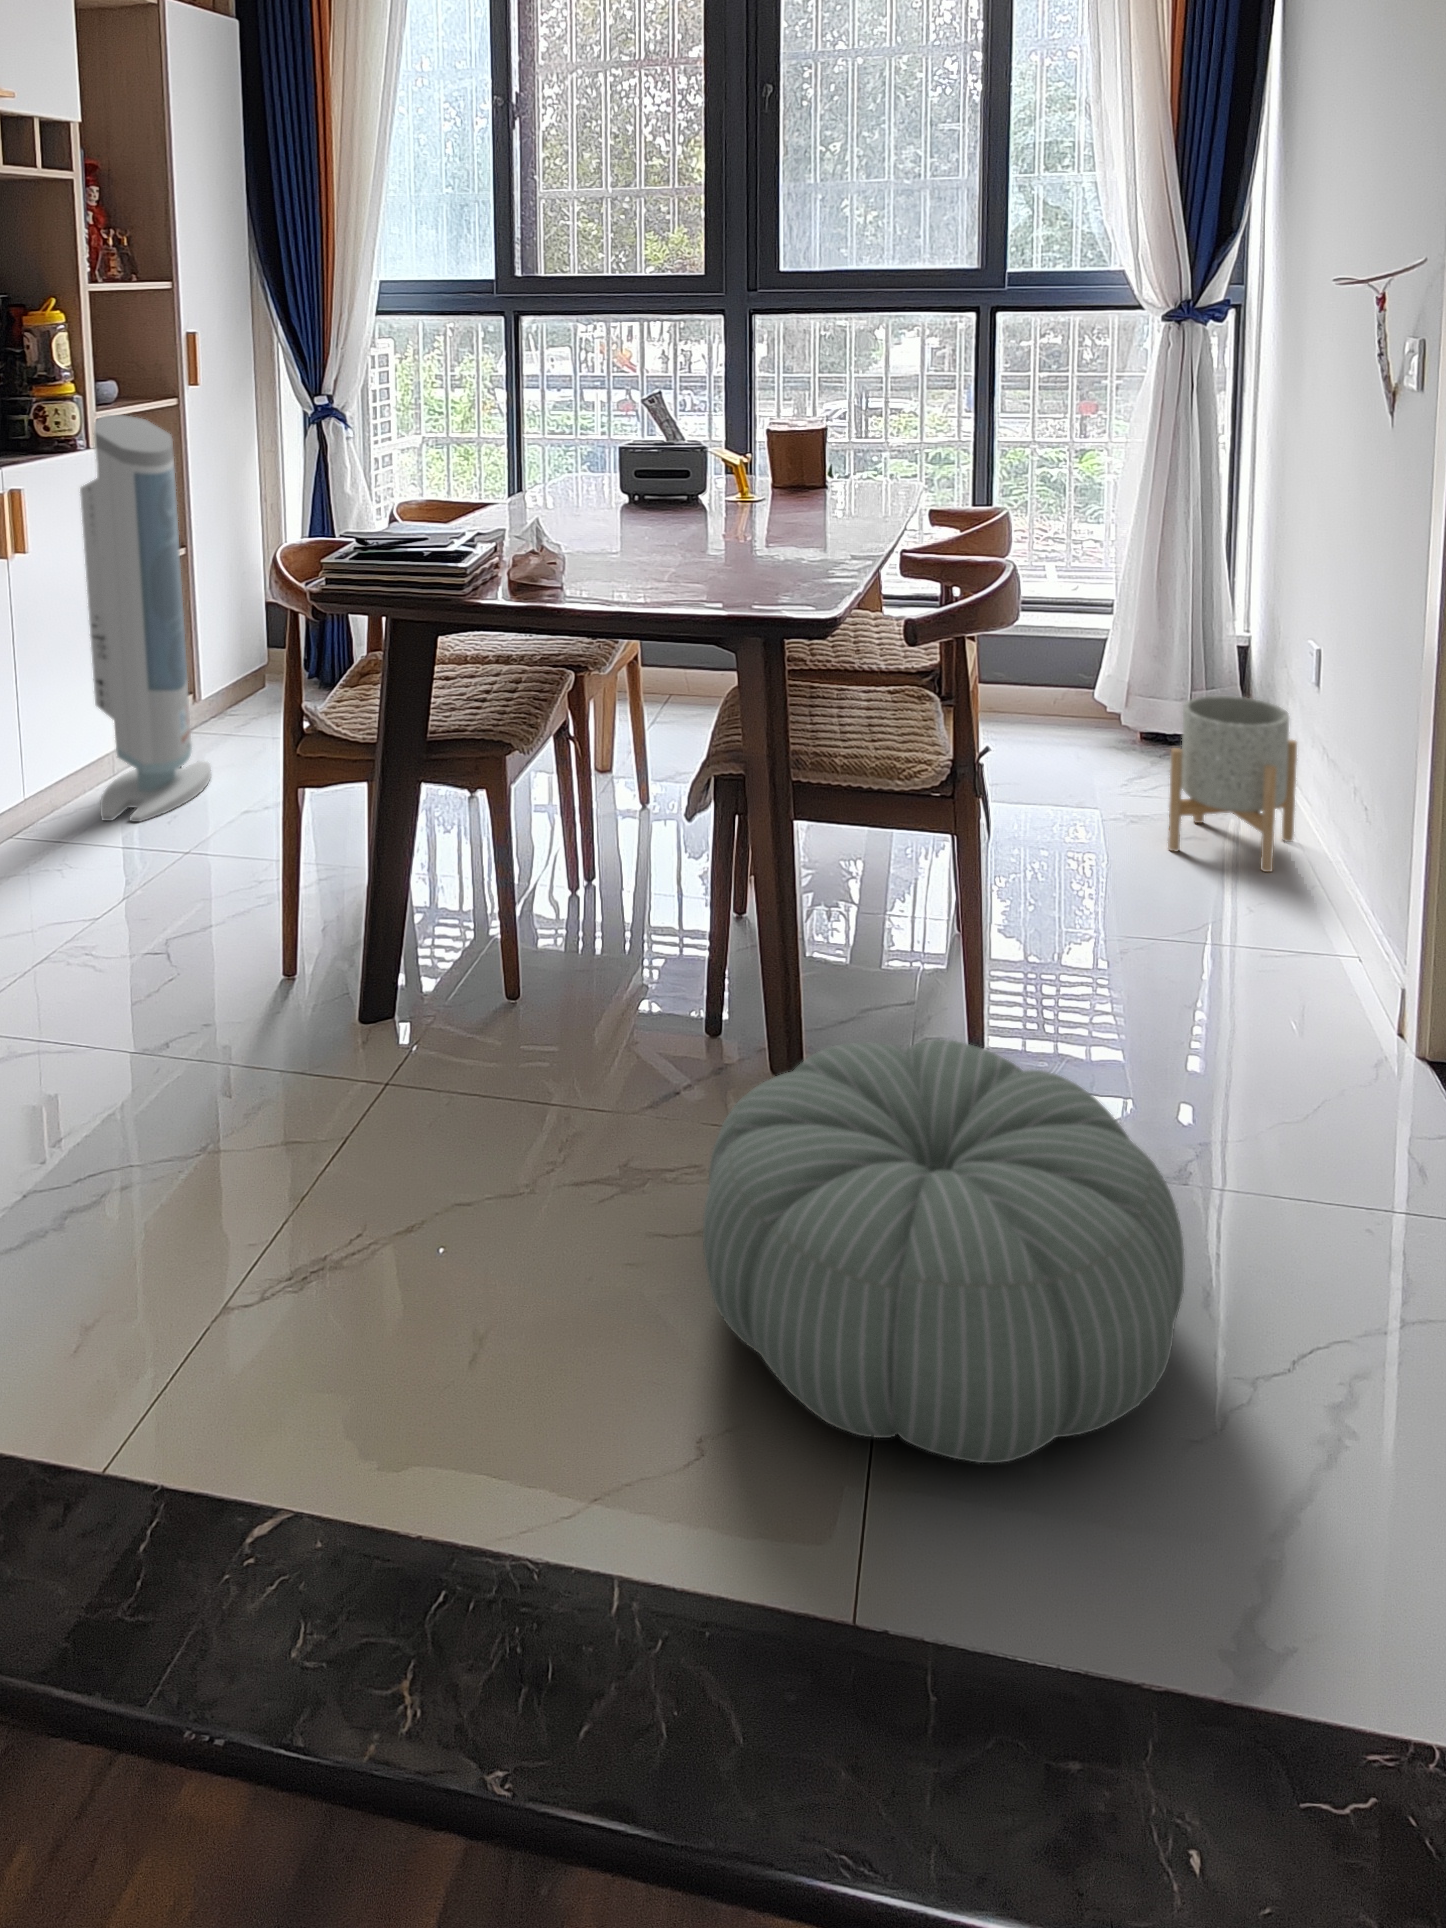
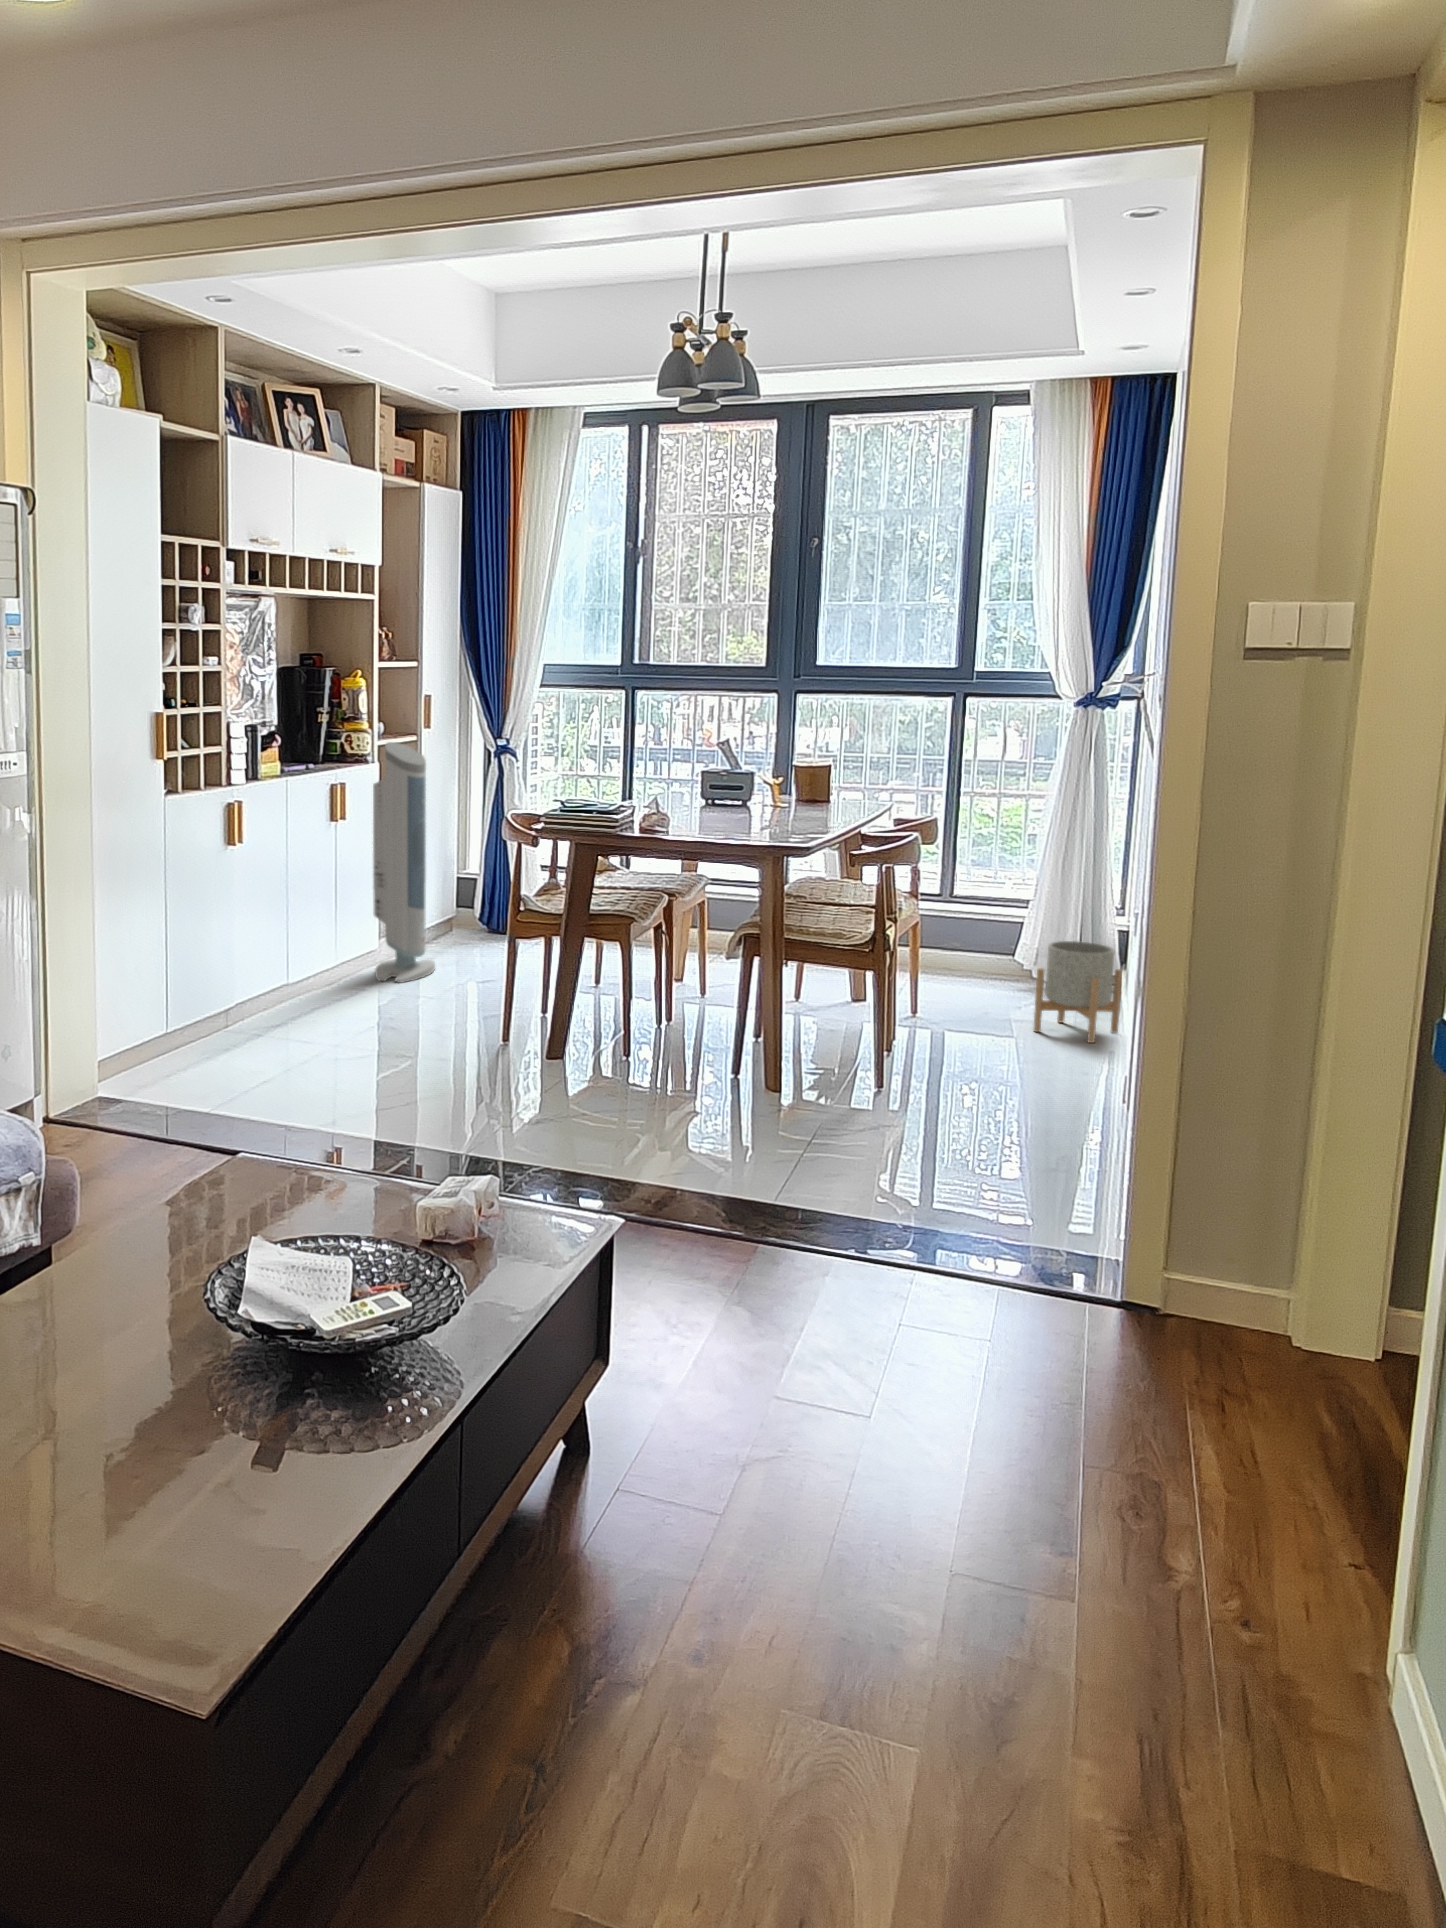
pouf: present [703,1040,1185,1463] -> none [724,1040,944,1173]

